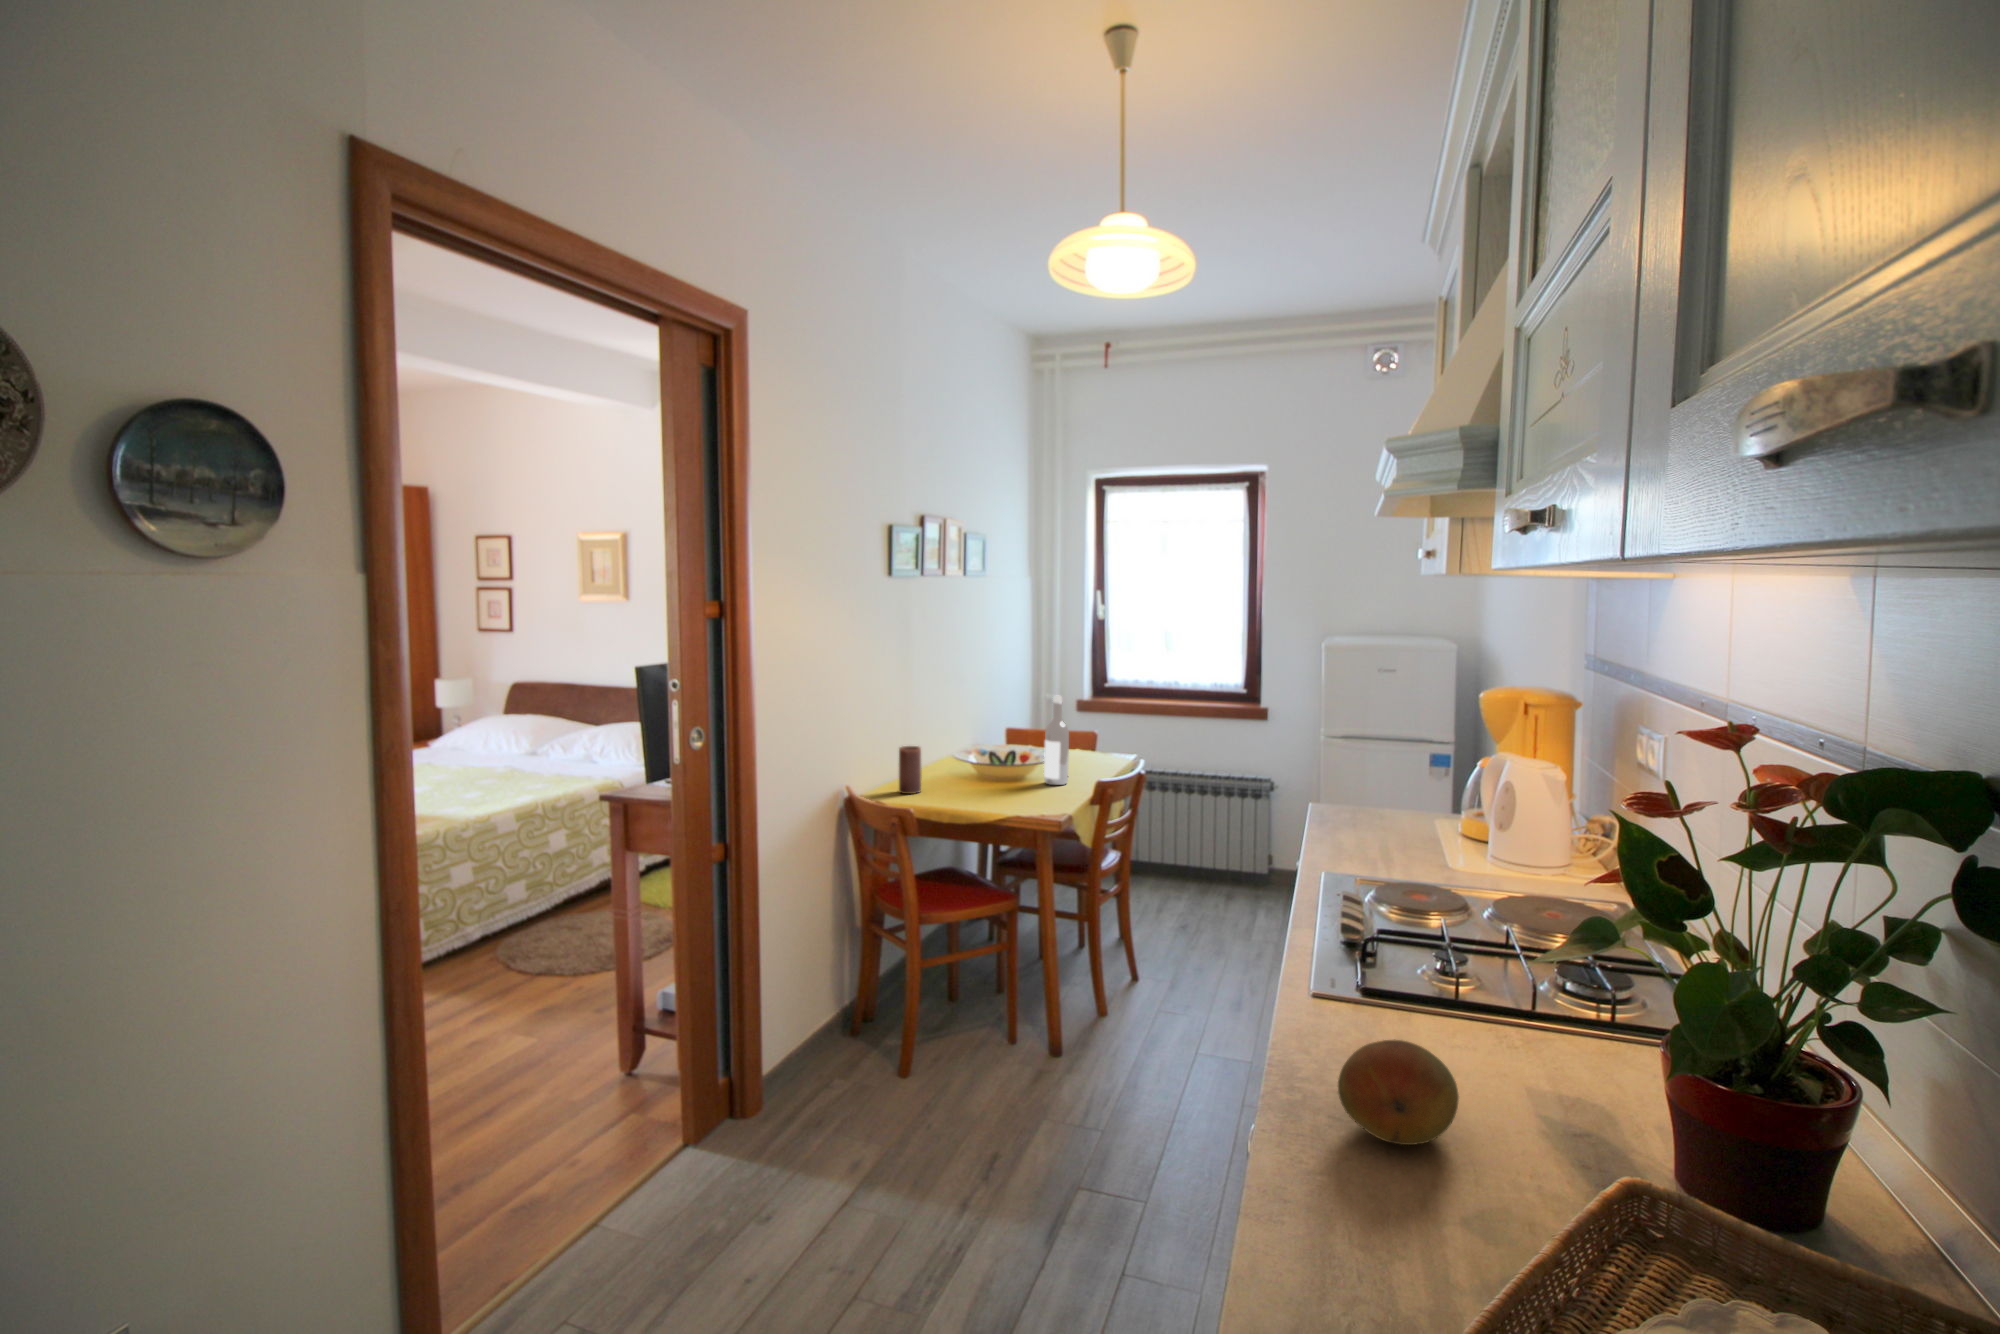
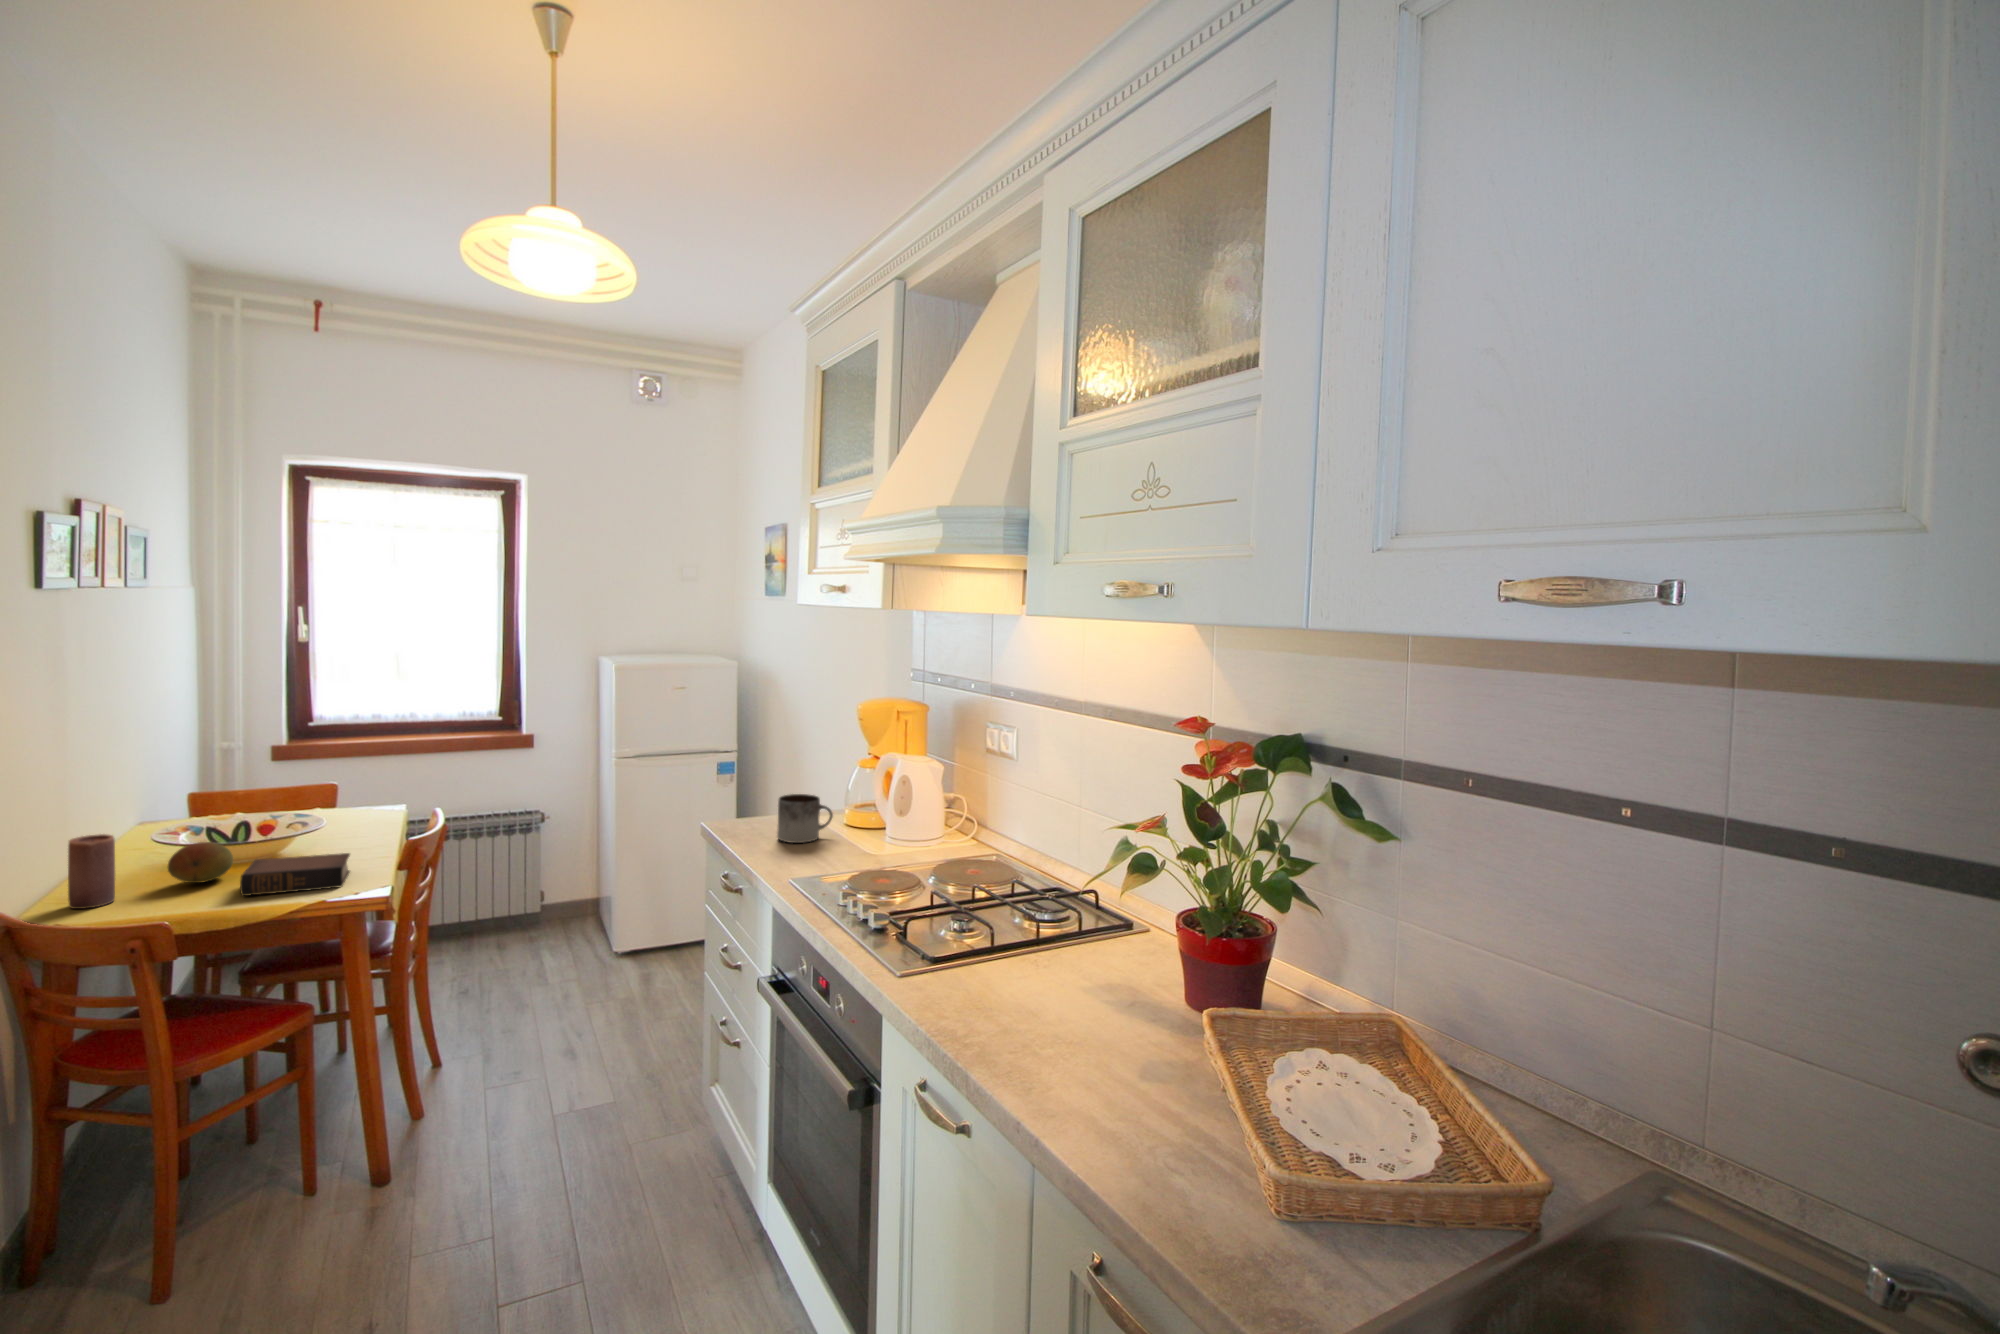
wine bottle: present [1044,696,1069,785] -> none [324,741,361,855]
book: none [973,778,1046,809] -> present [240,853,350,896]
mug: none [1352,785,1419,841] -> present [777,794,833,843]
fruit: present [1338,1040,1459,1145] -> present [168,842,233,883]

